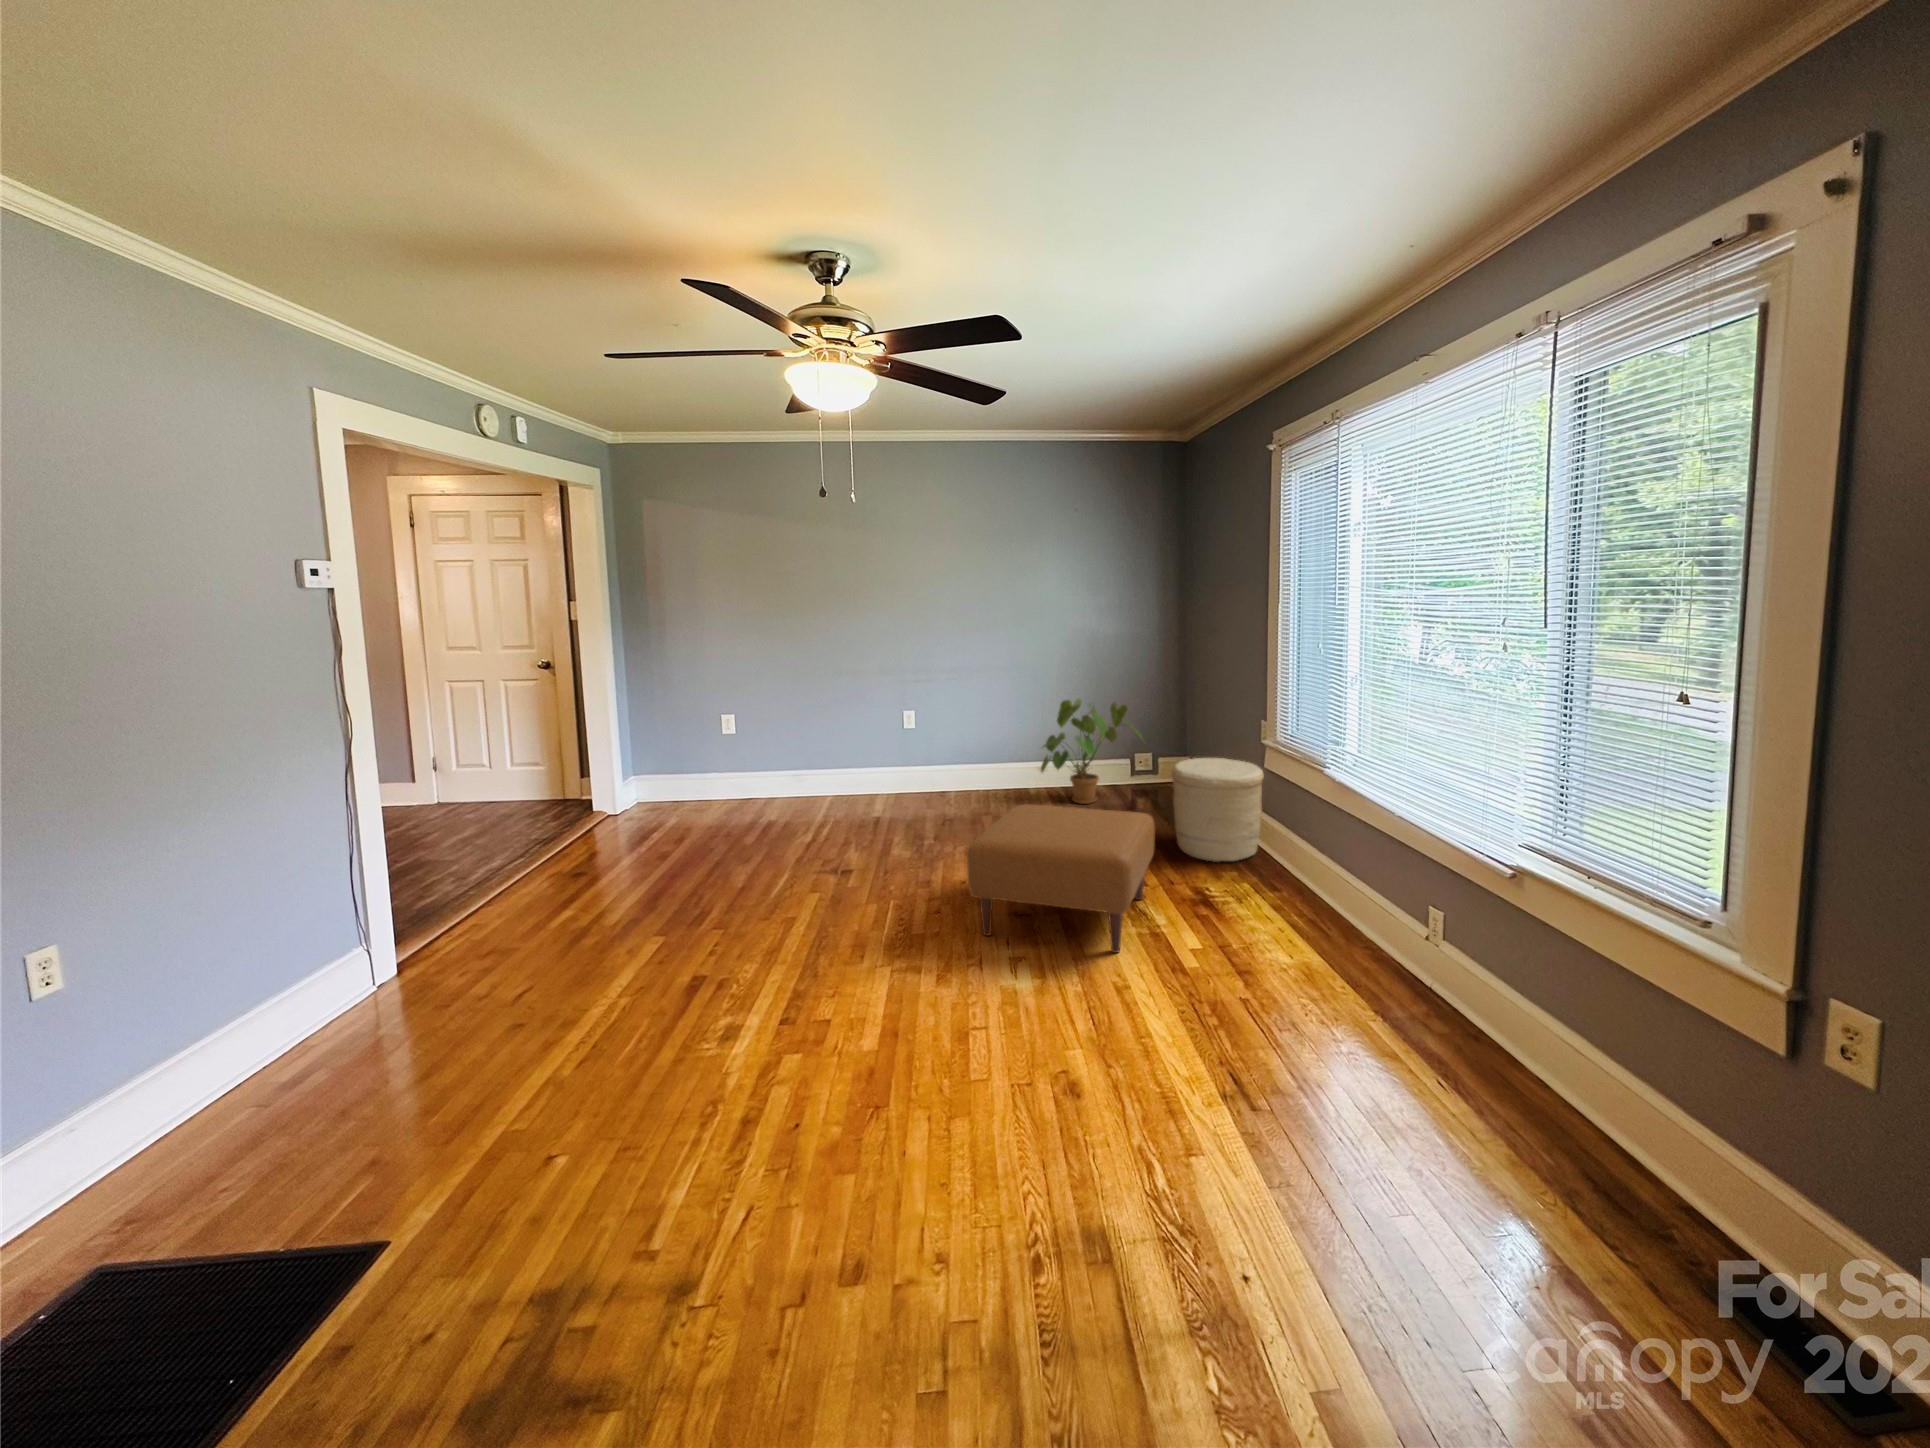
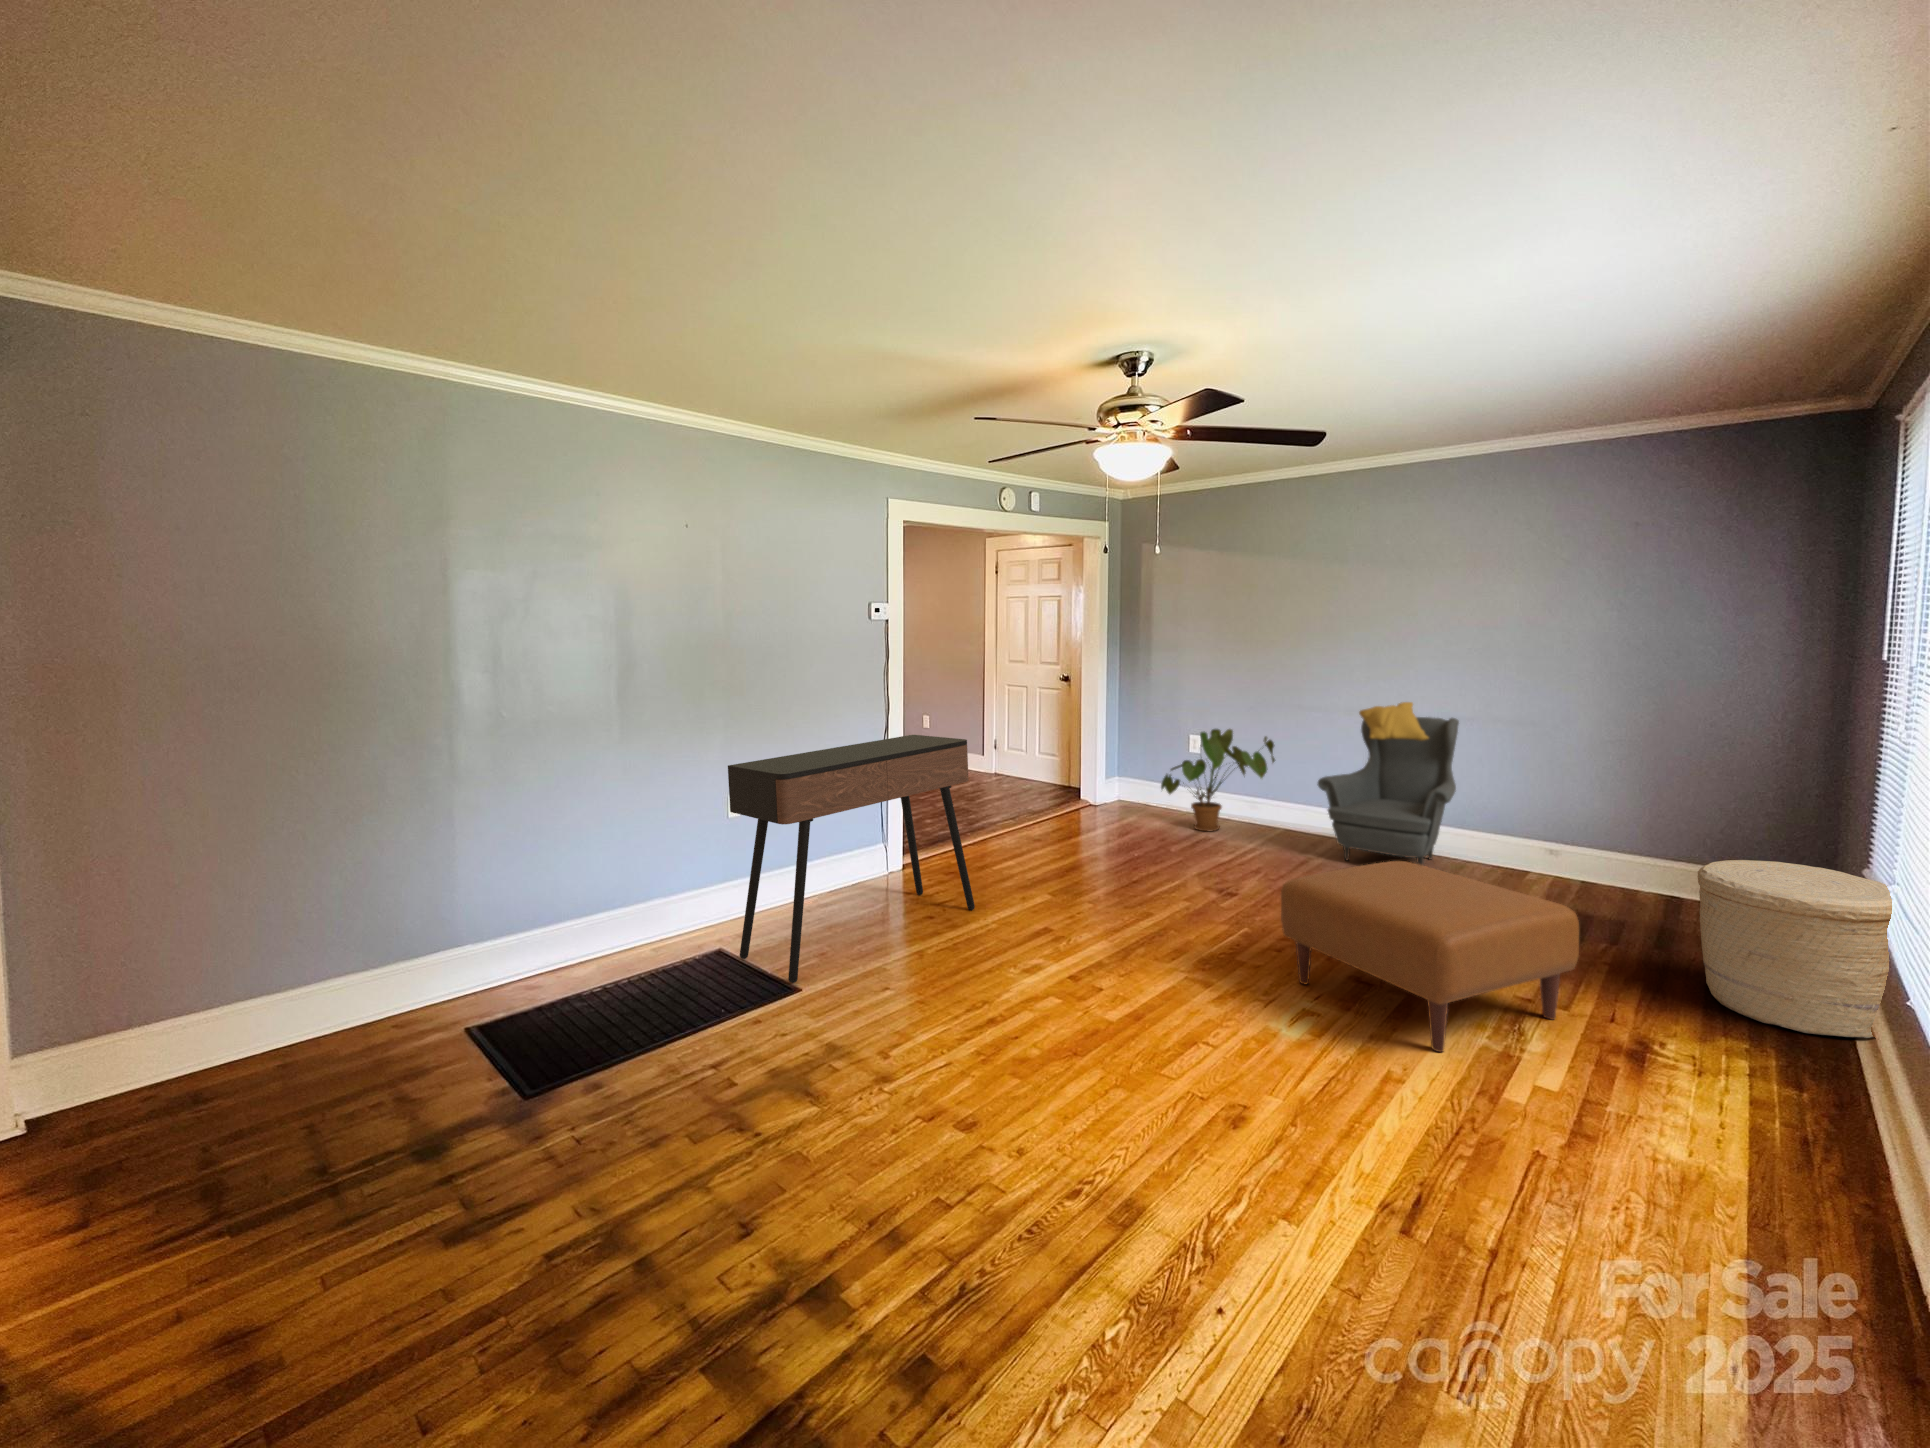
armchair: none [882,671,987,816] -> present [1317,702,1459,865]
house plant: present [1041,699,1142,804] -> present [1161,729,1275,831]
console table: none [66,756,578,1265] -> present [728,735,975,983]

